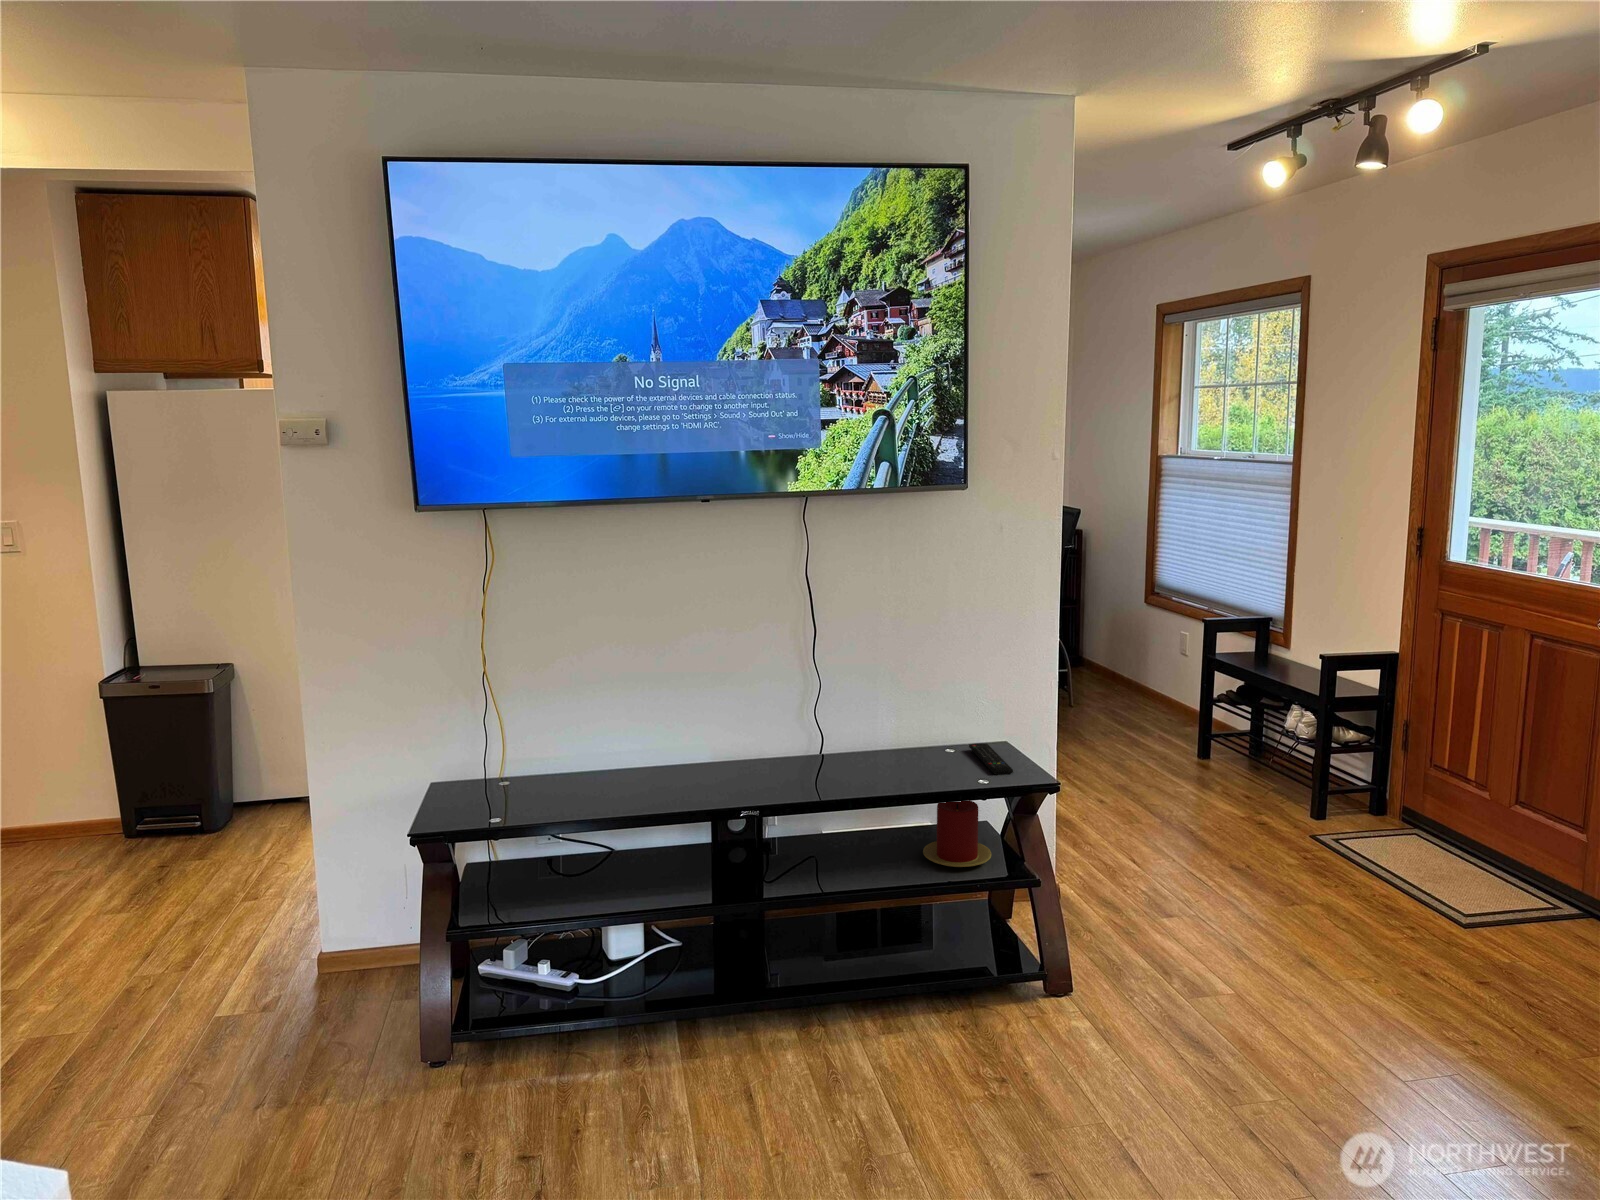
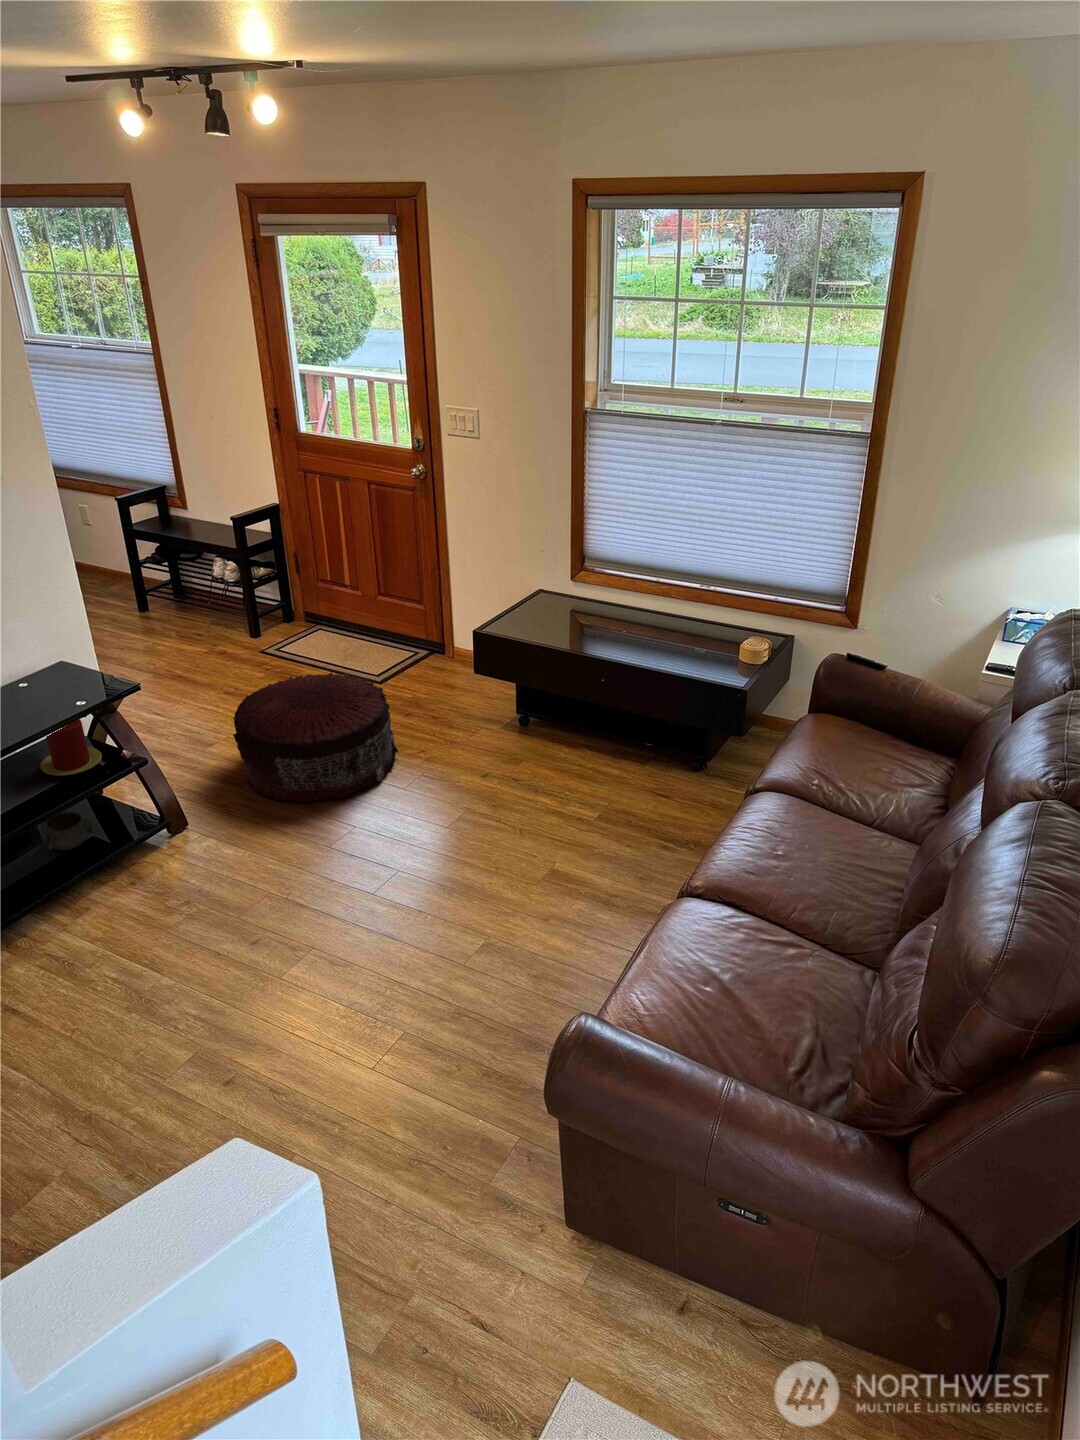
remote control: present [969,743,1013,775] -> none [39,665,100,690]
pouf: none [1175,856,1430,1056] -> present [233,673,399,802]
decorative bowl: none [897,909,954,956] -> present [43,812,93,850]

